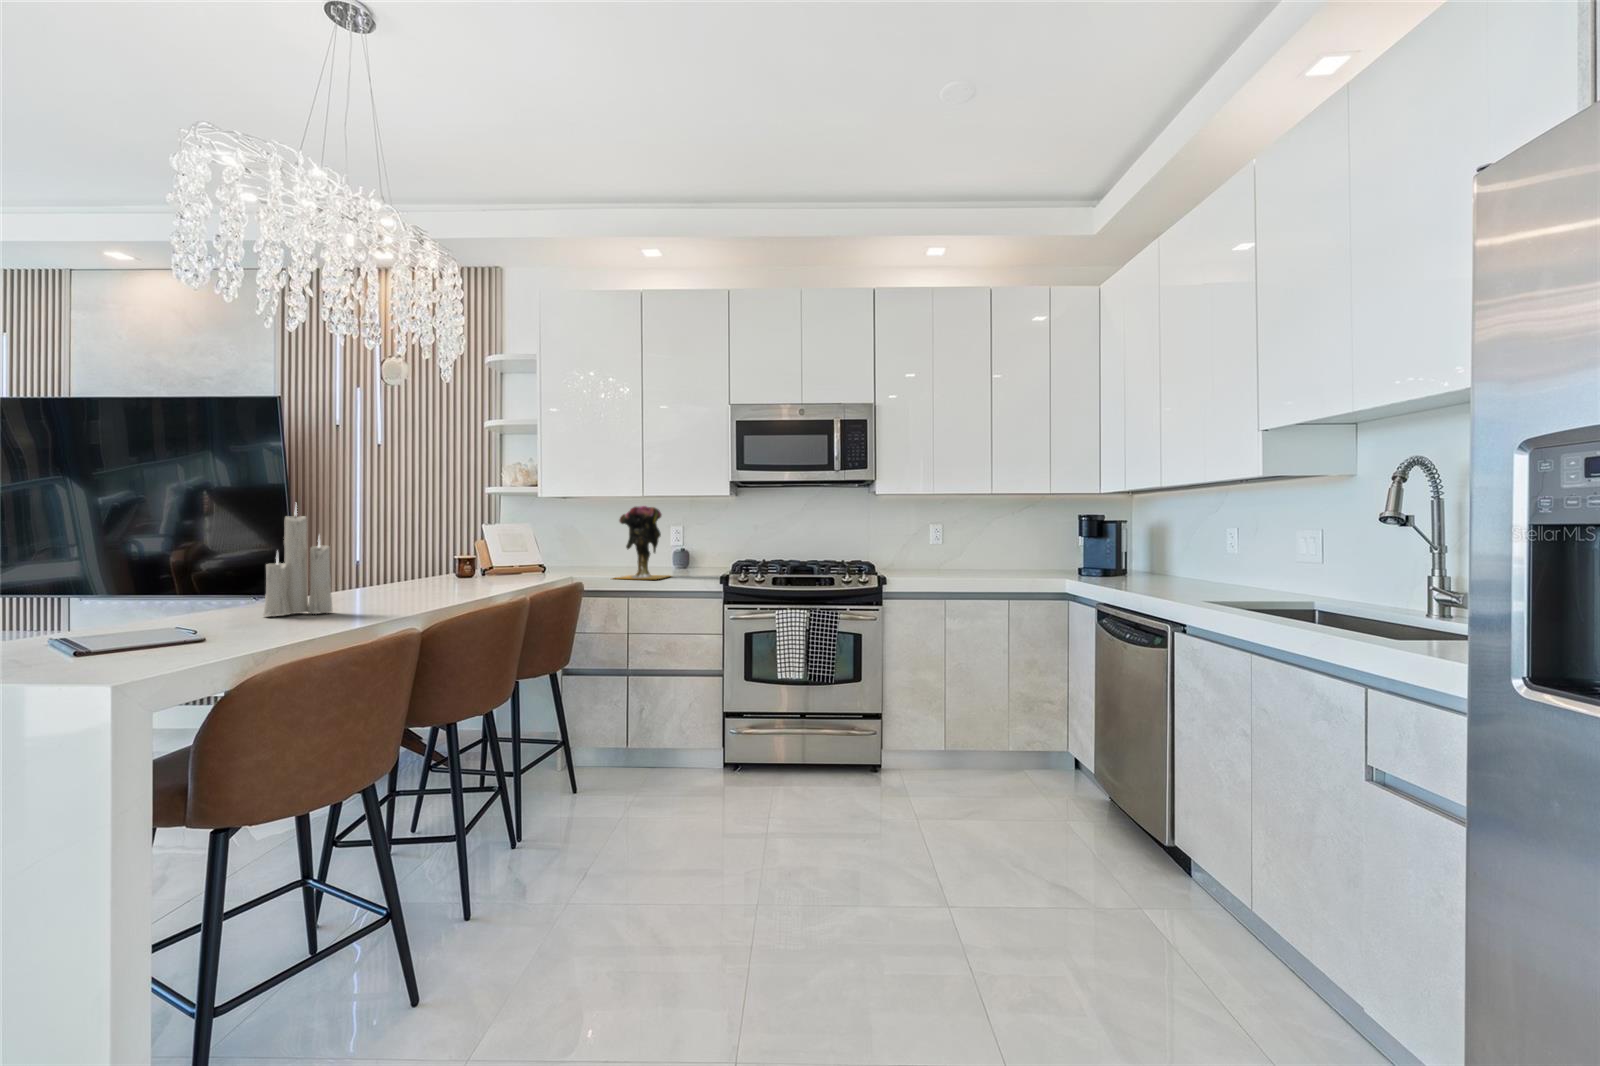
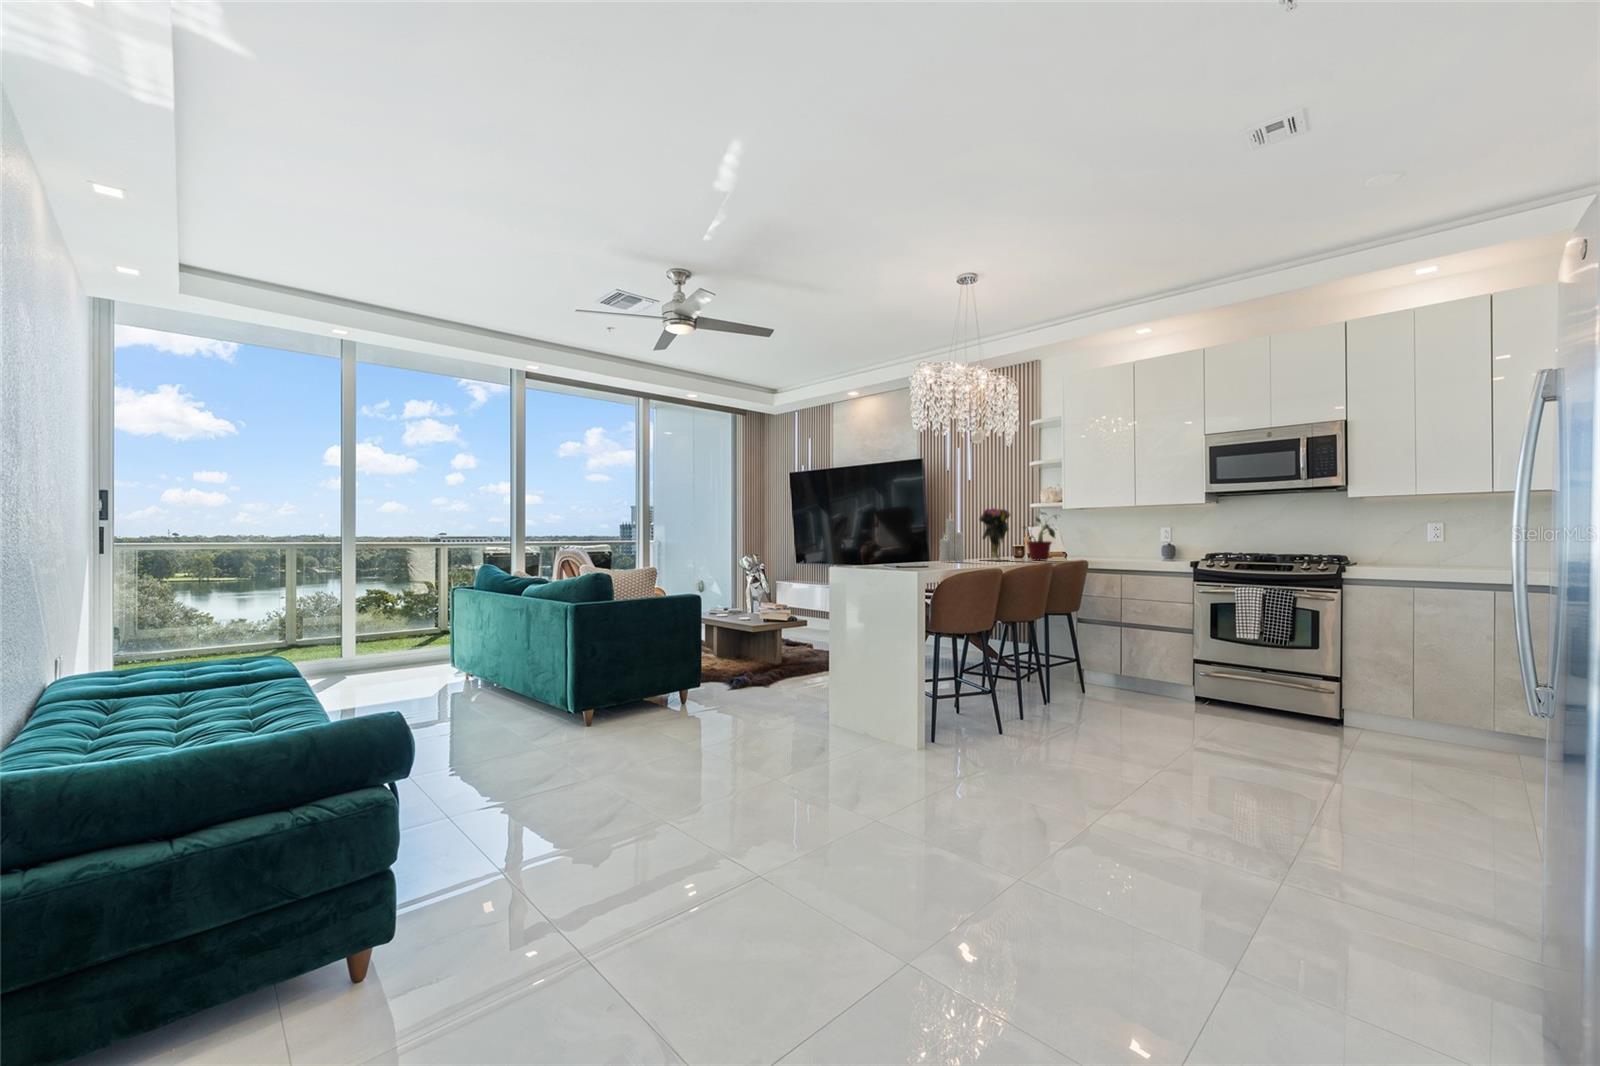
potted plant: none [469,500,540,587] -> present [1023,512,1057,560]
vase: present [616,506,670,579] -> present [979,508,1010,560]

